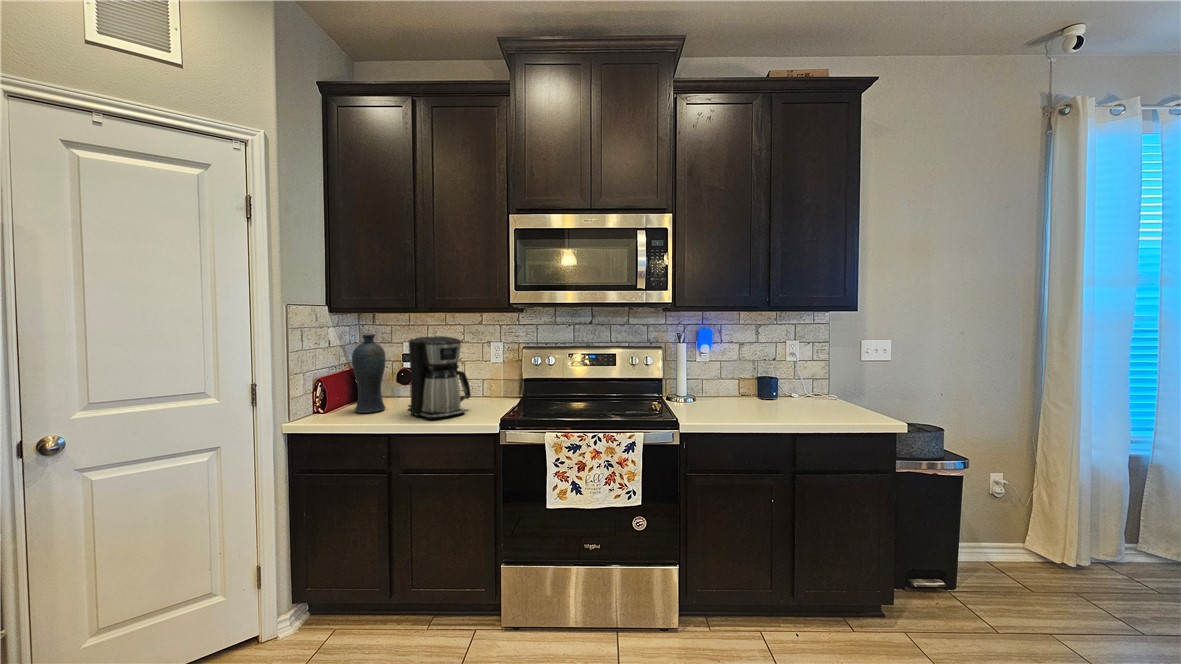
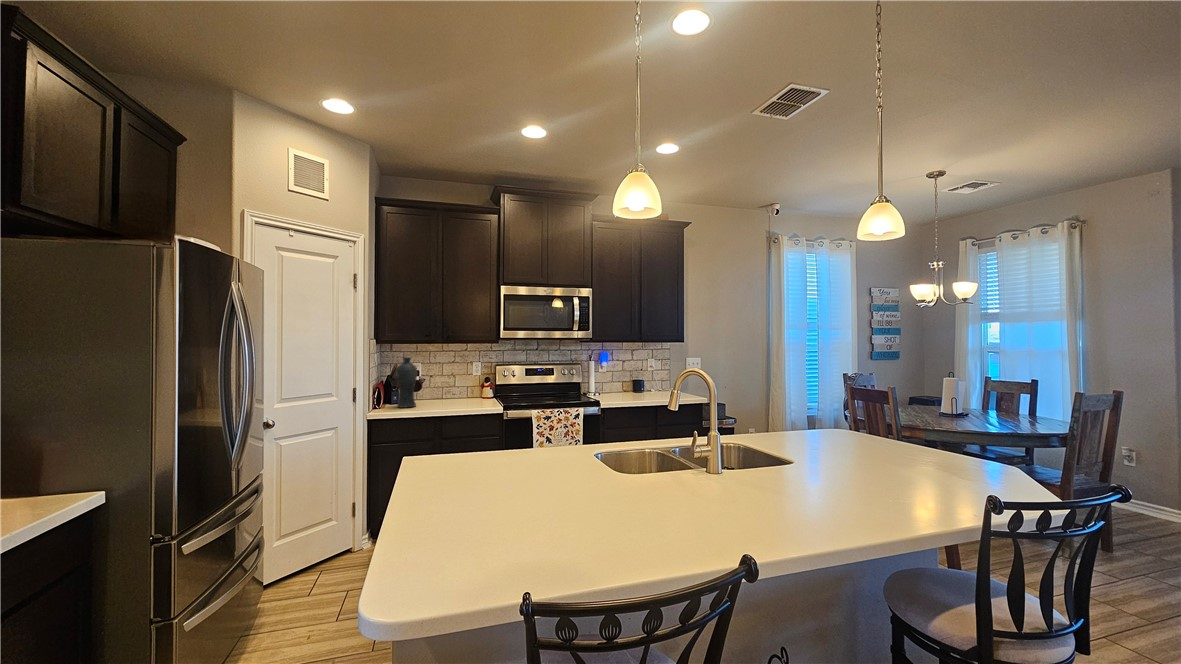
coffee maker: present [408,336,471,418] -> none [431,358,474,408]

